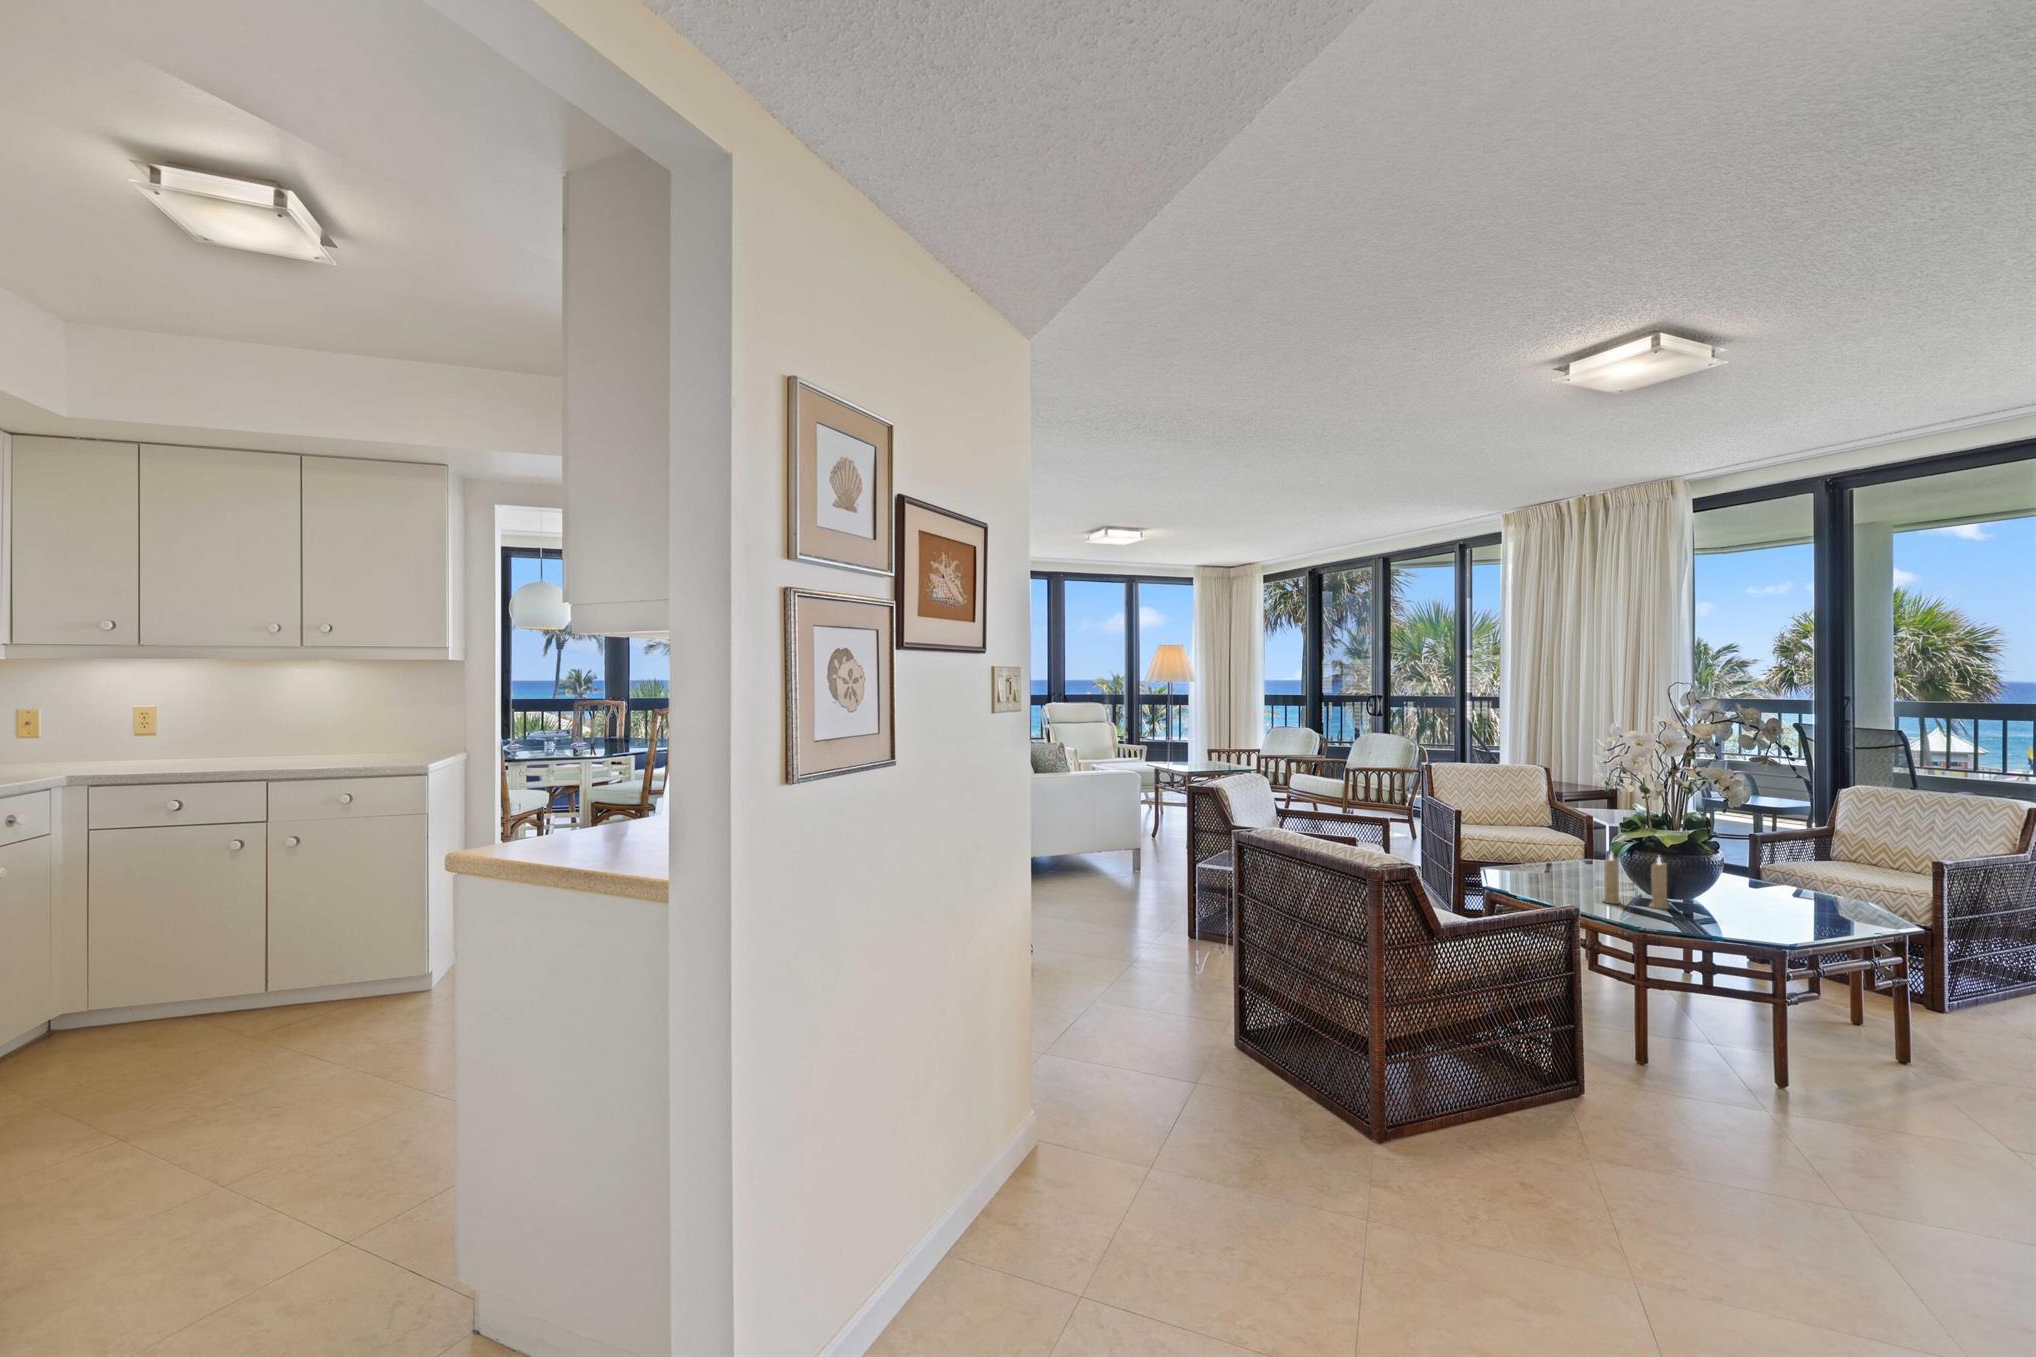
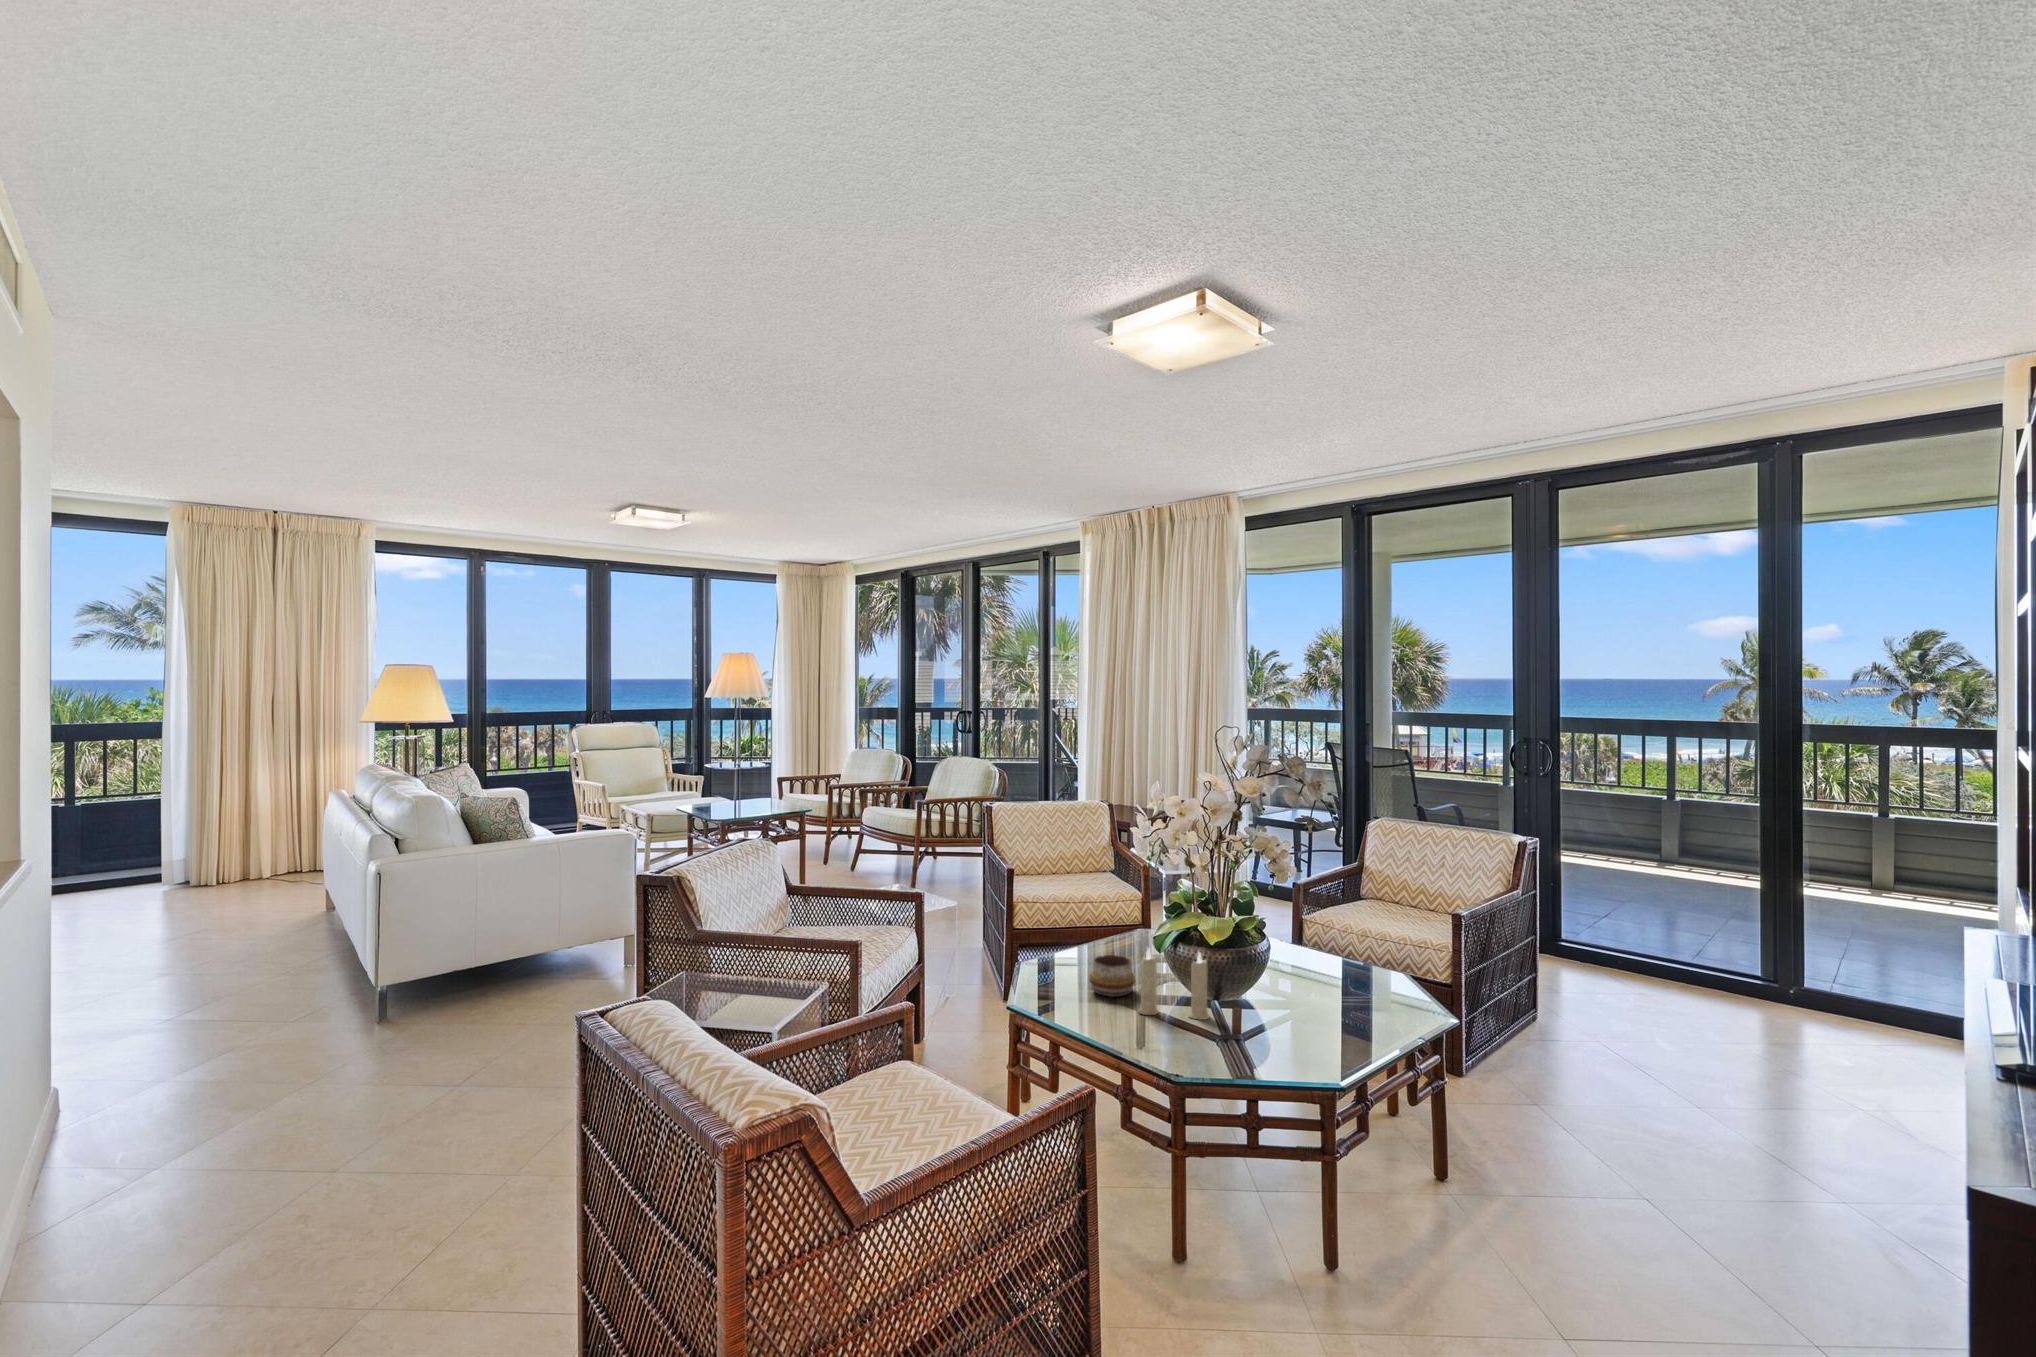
decorative bowl: none [1554,863,1597,893] -> present [1089,955,1135,997]

